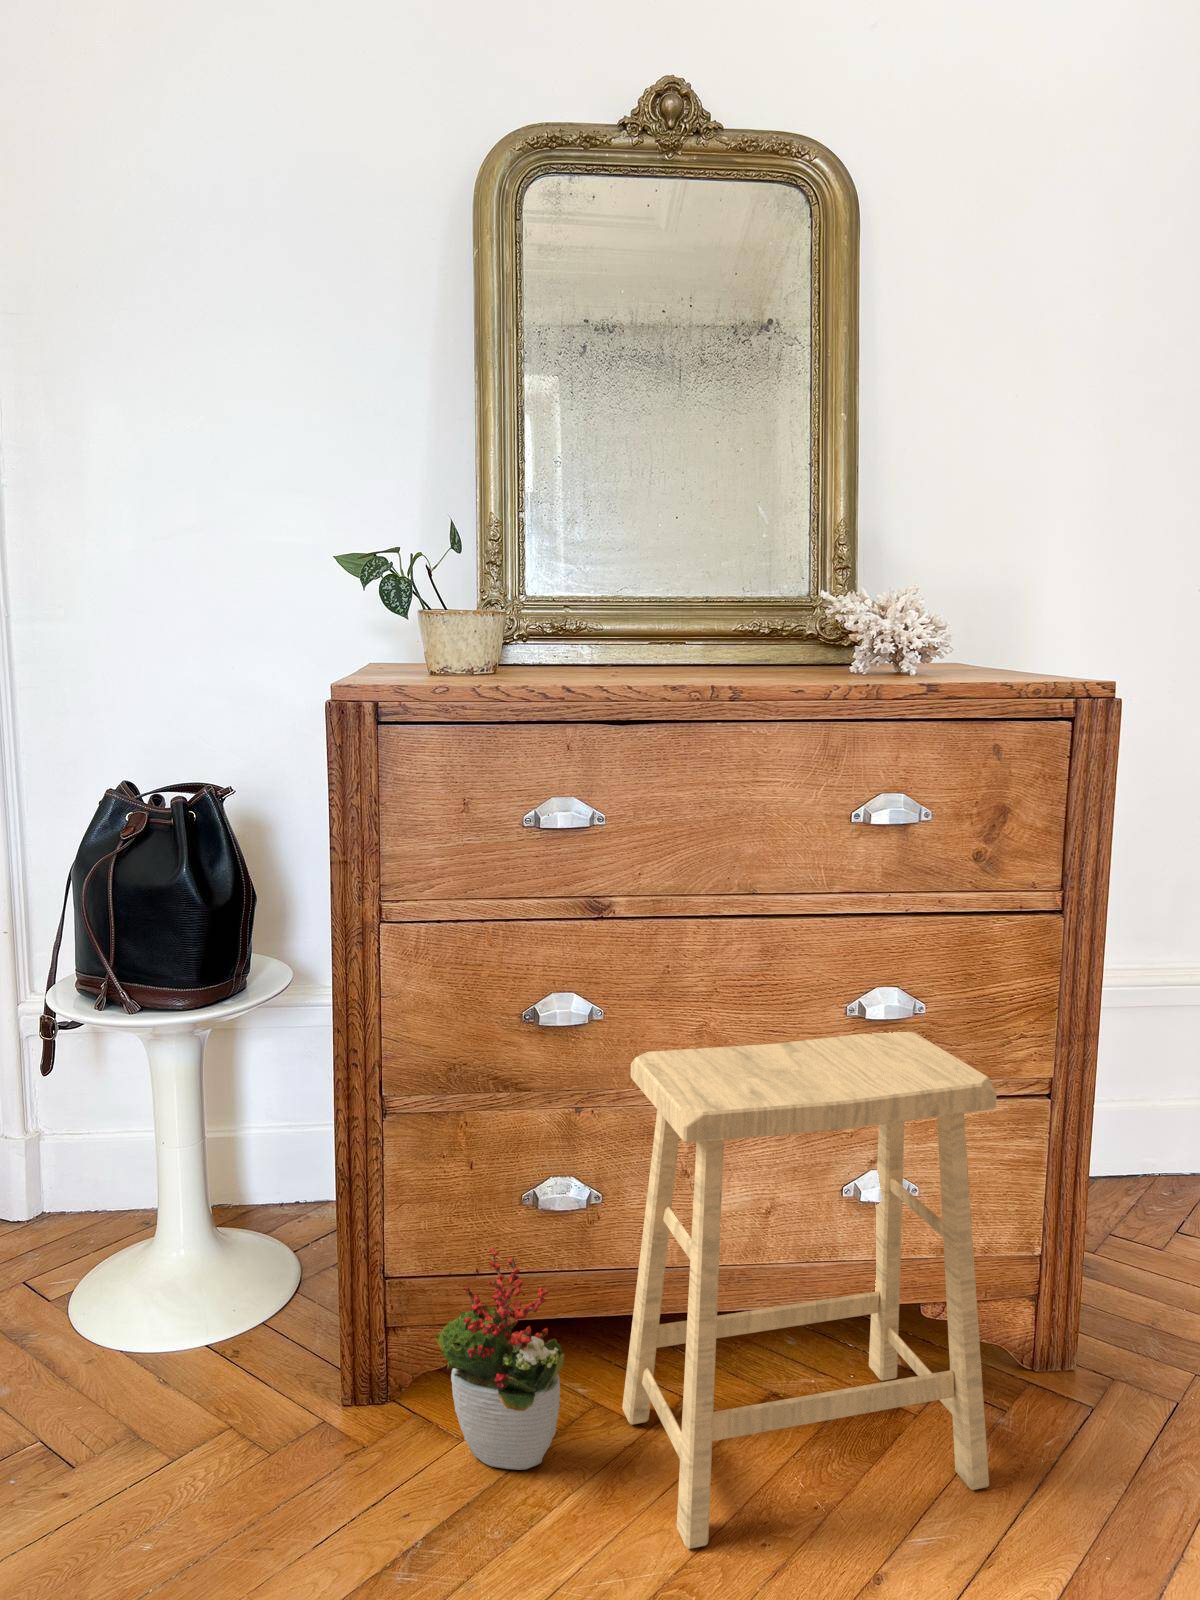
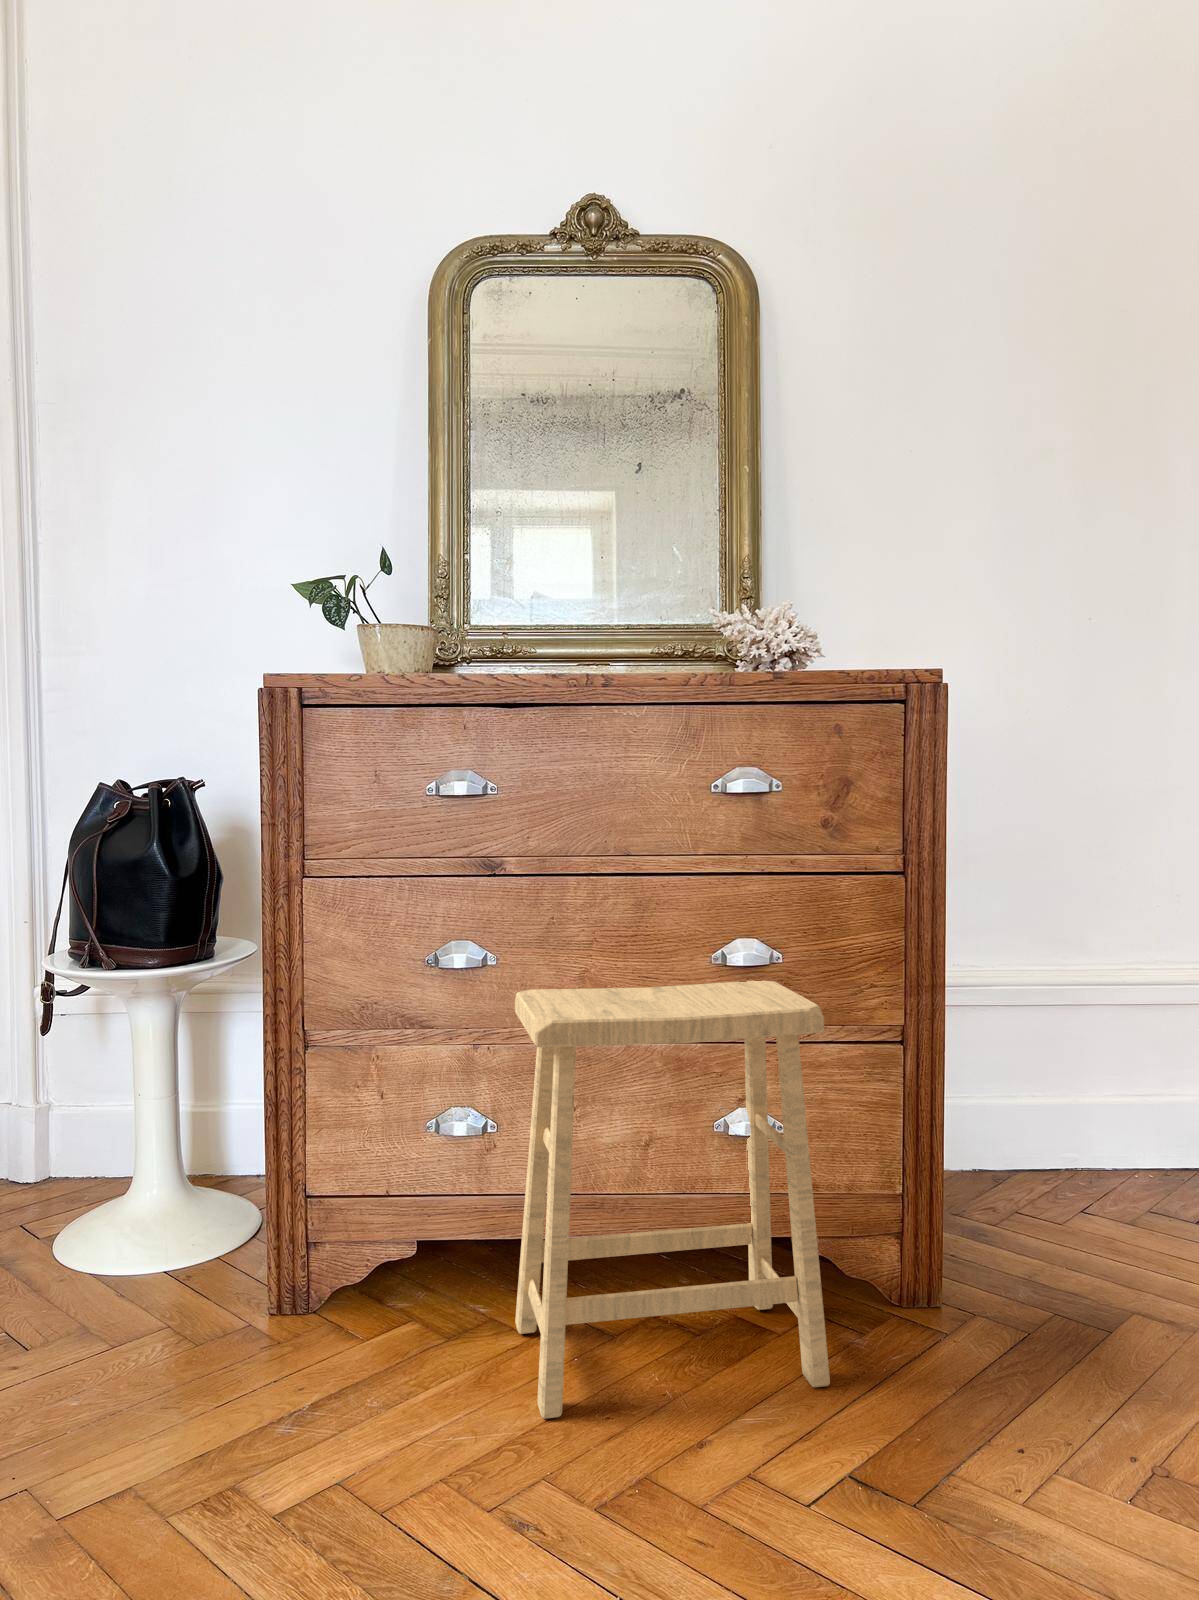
decorative plant: present [435,1248,565,1470] -> none [341,1162,451,1362]

